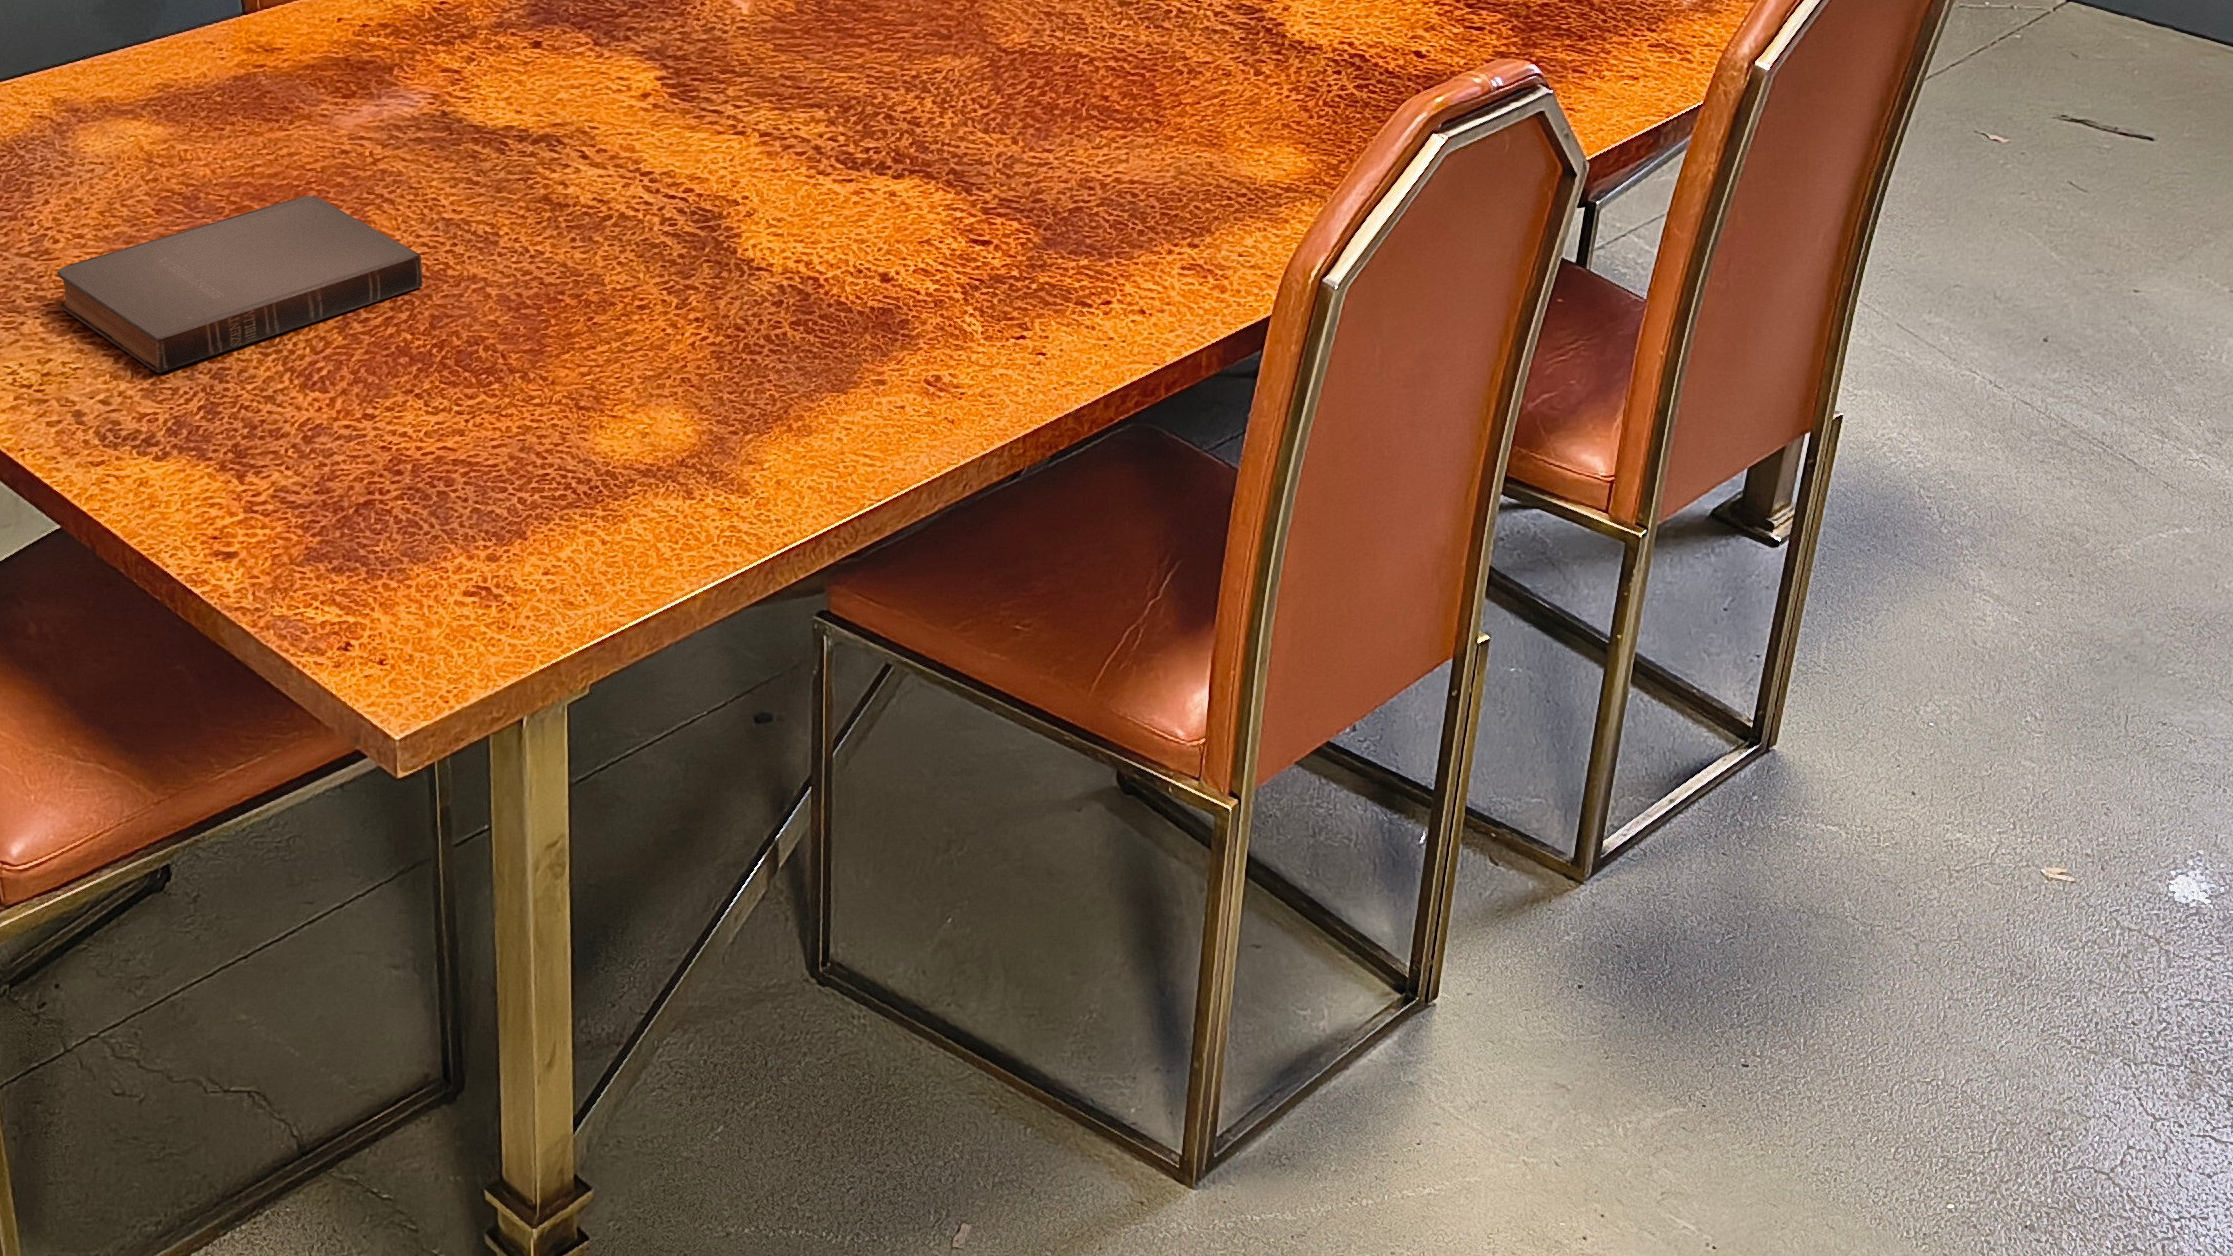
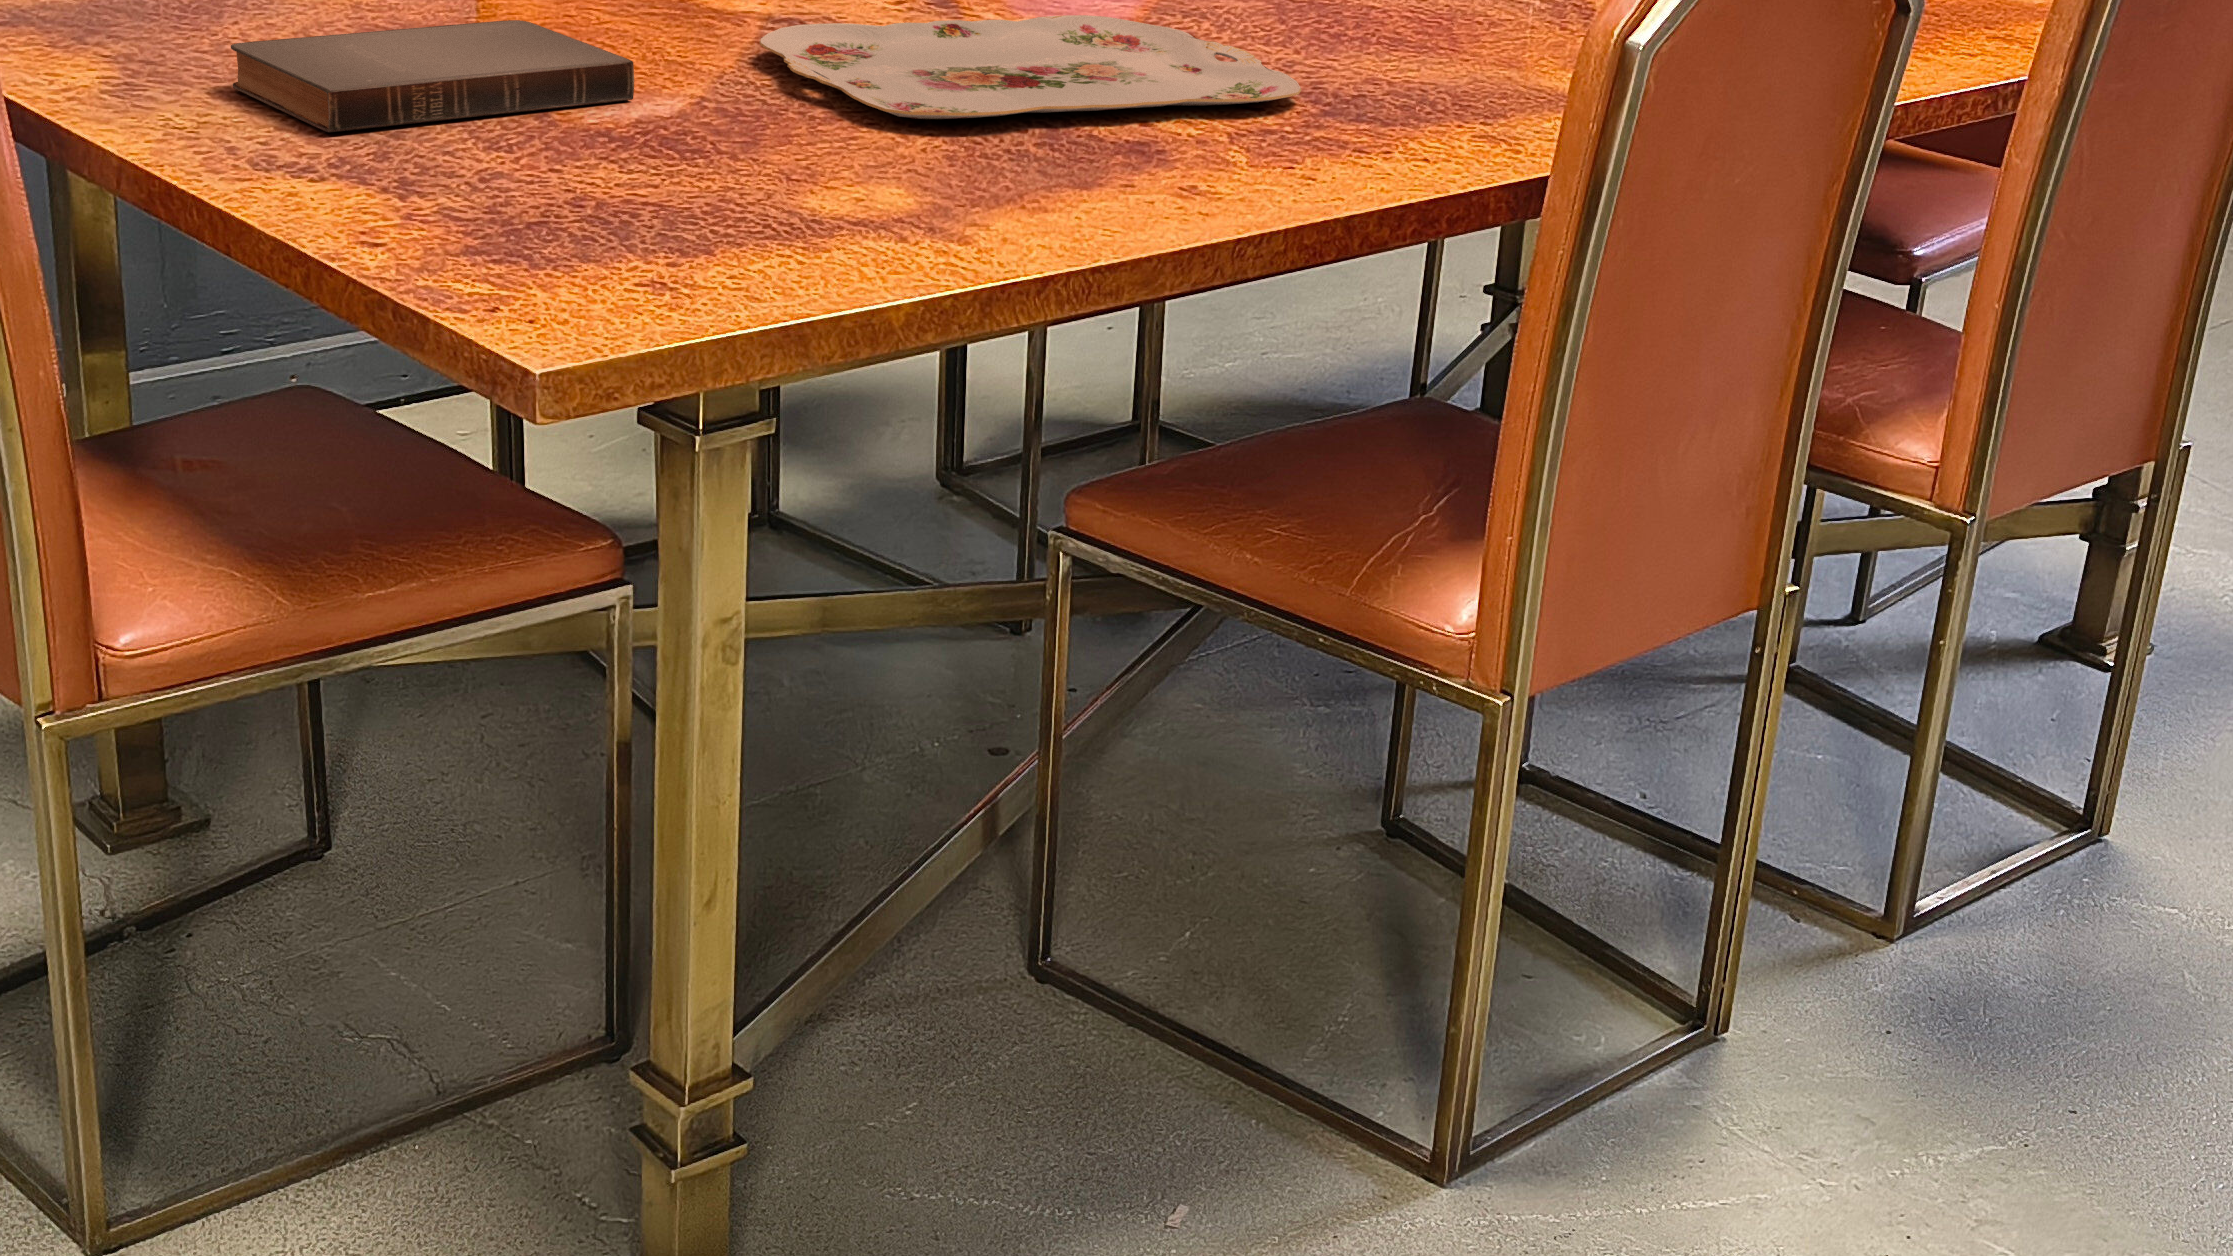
serving tray: none [527,112,1025,300] -> present [760,15,1301,119]

